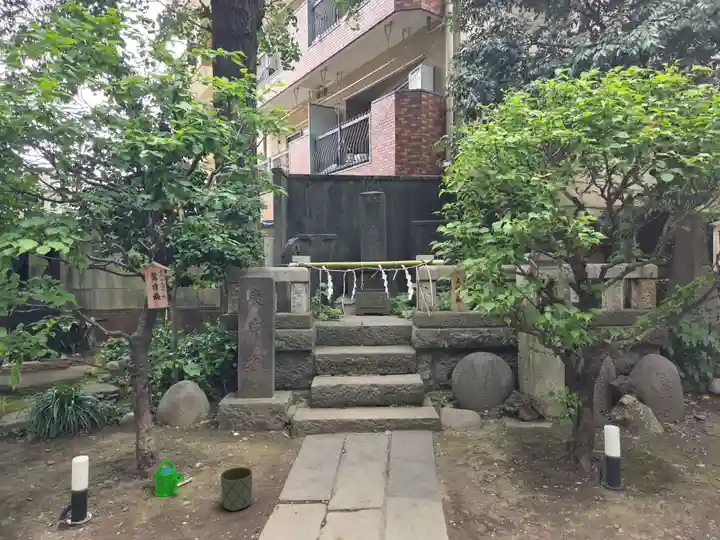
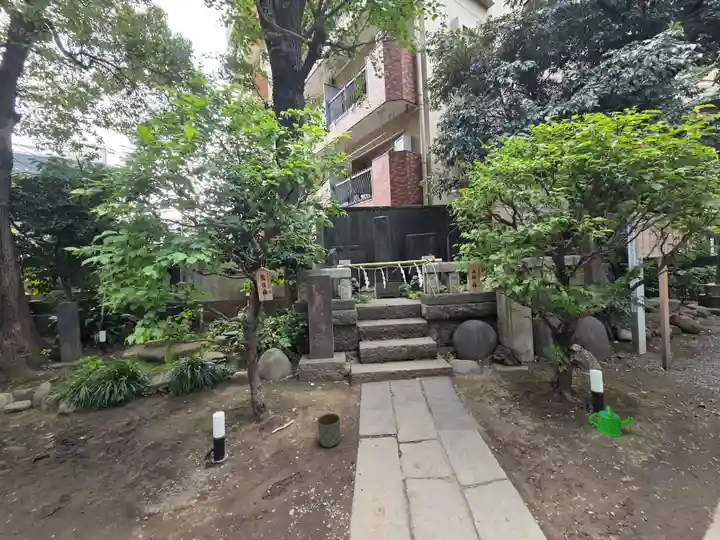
watering can: present [153,460,183,497] -> present [589,405,634,436]

